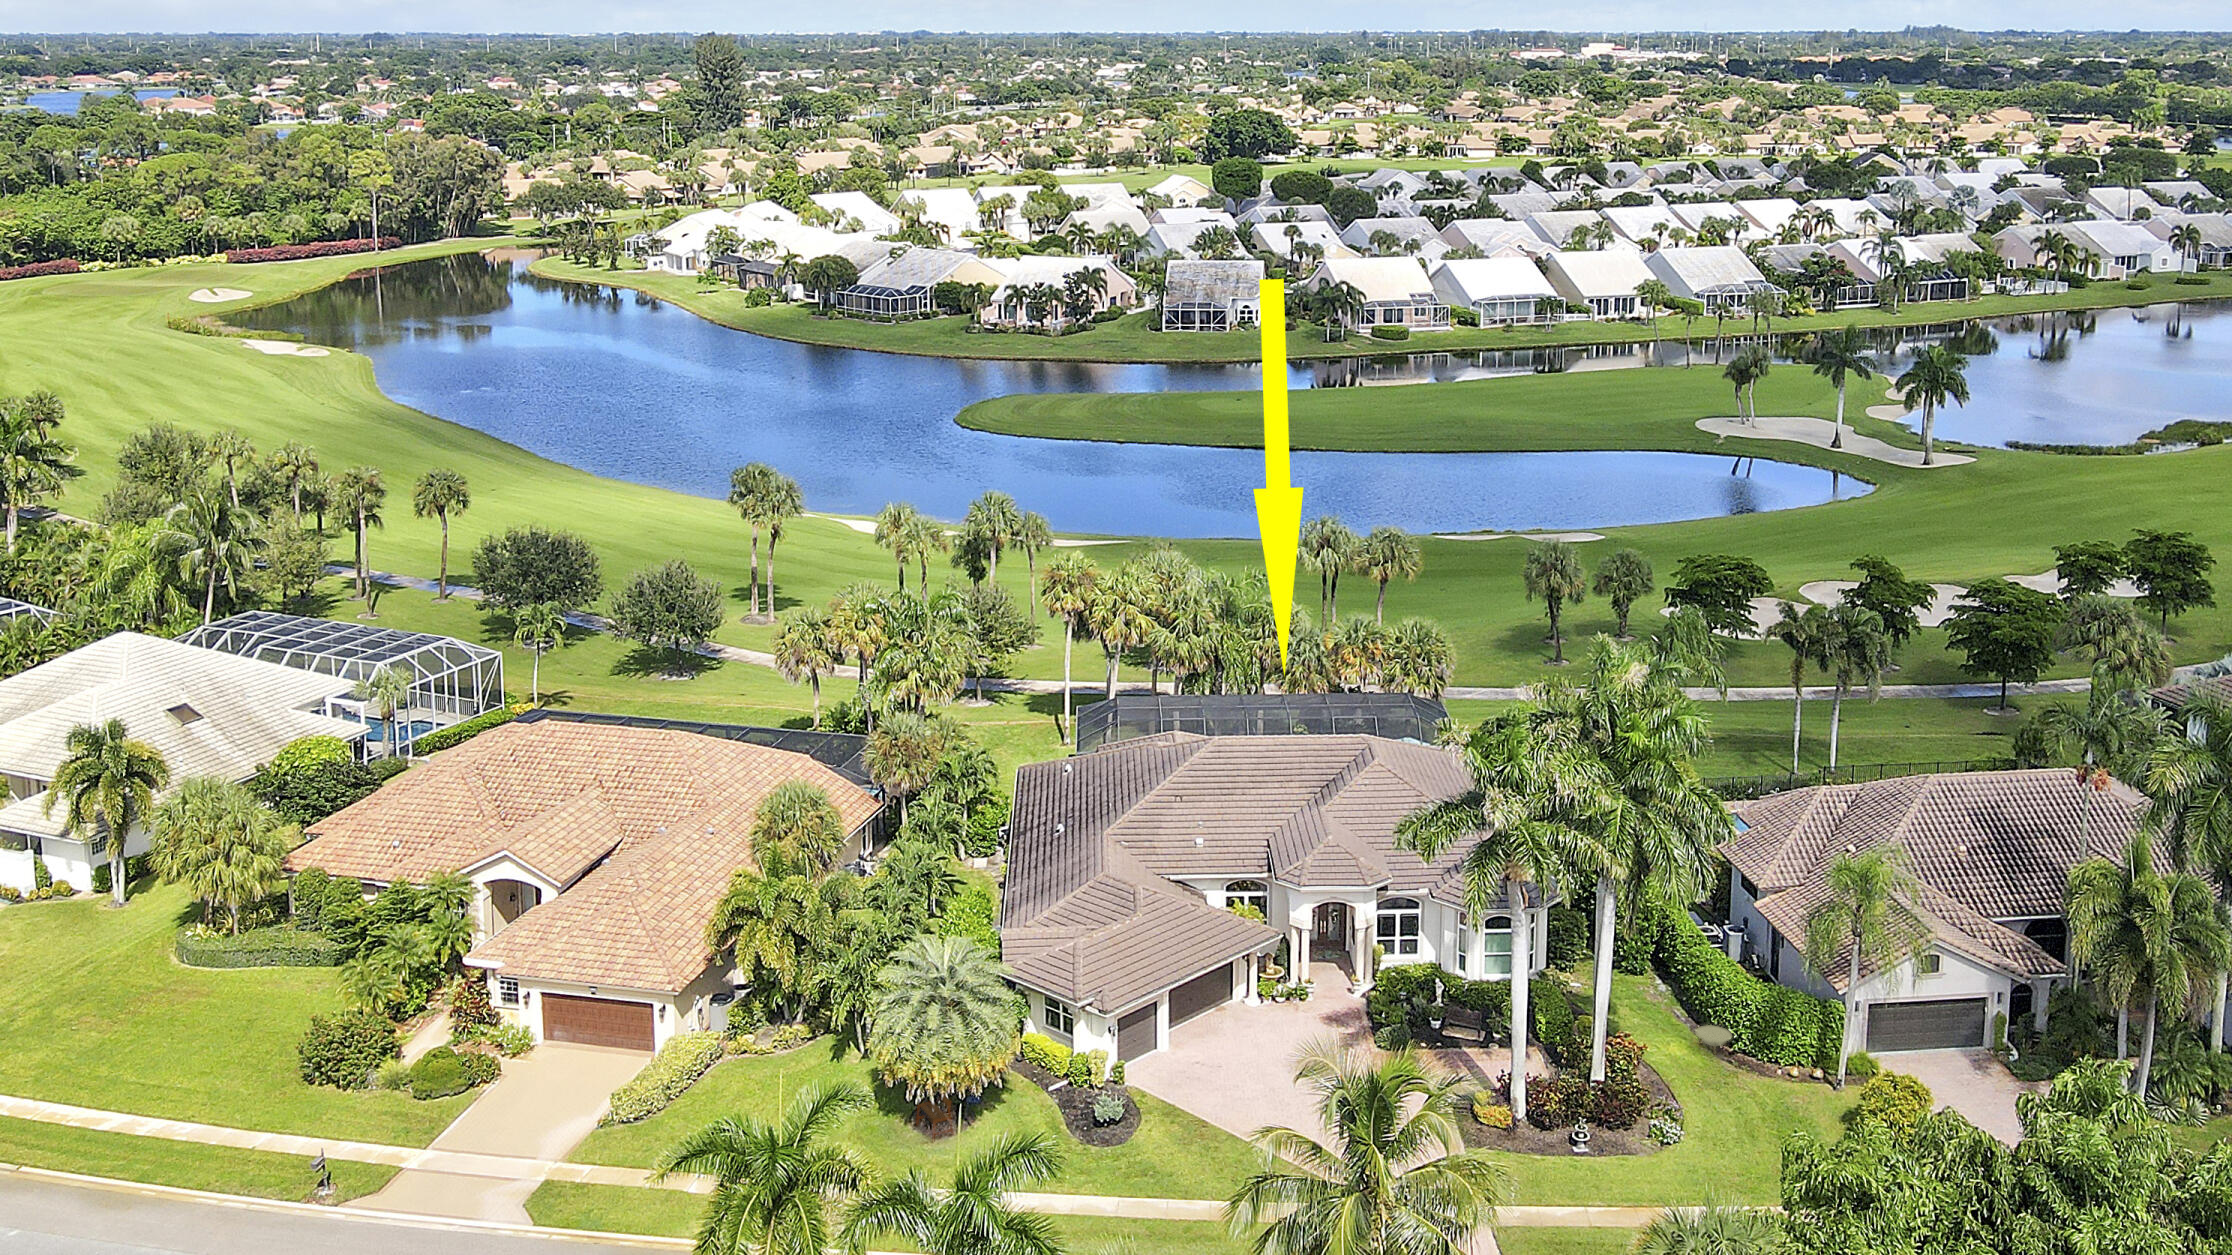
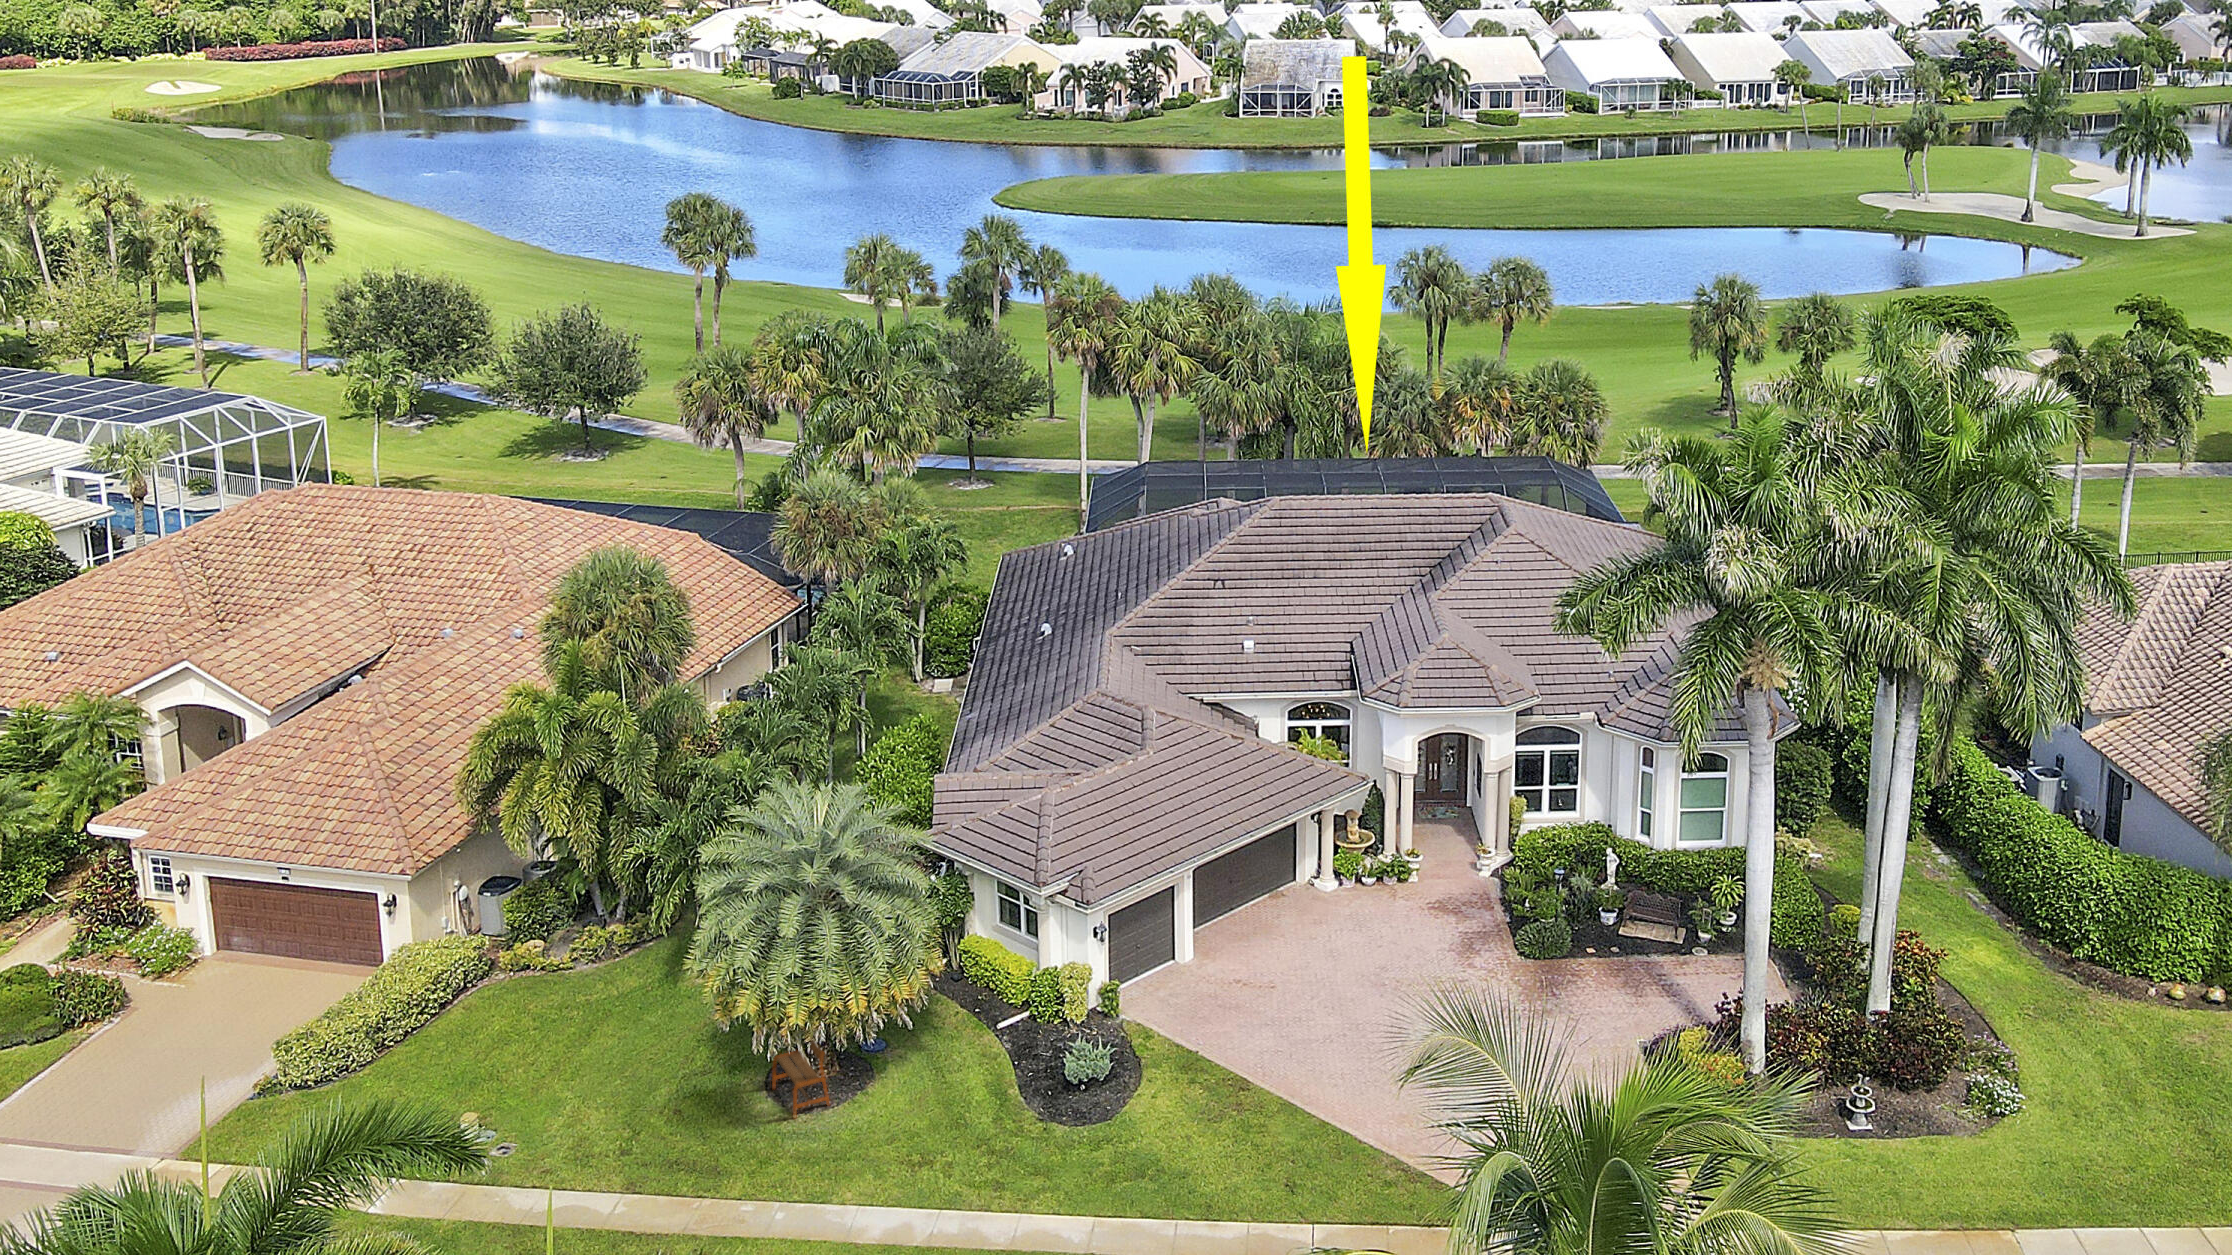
round table: present [1696,1025,1732,1054] -> none [2012,917,2071,963]

